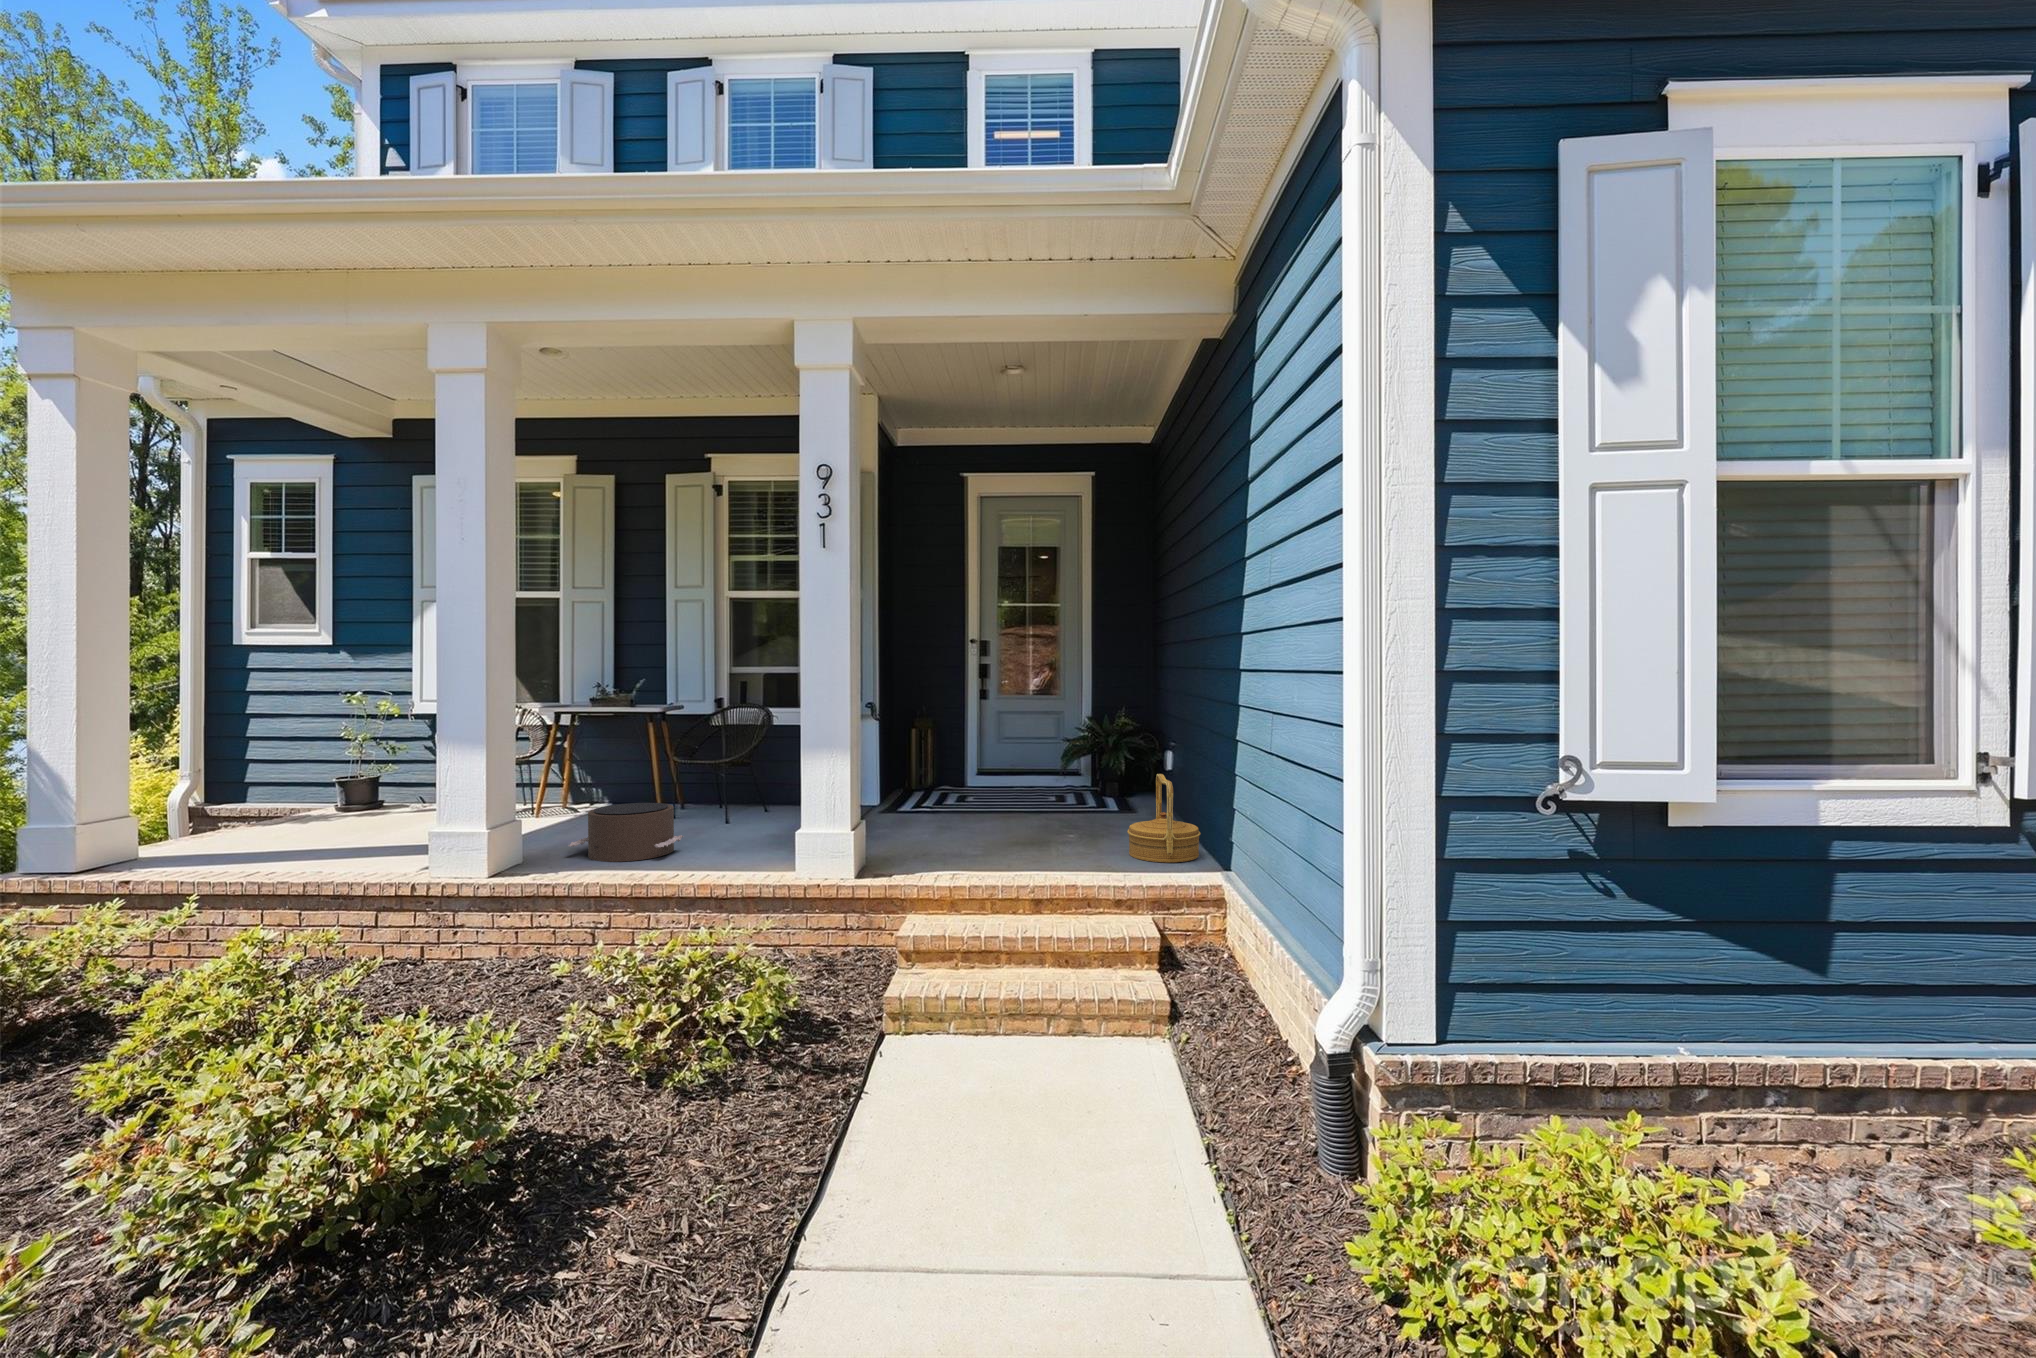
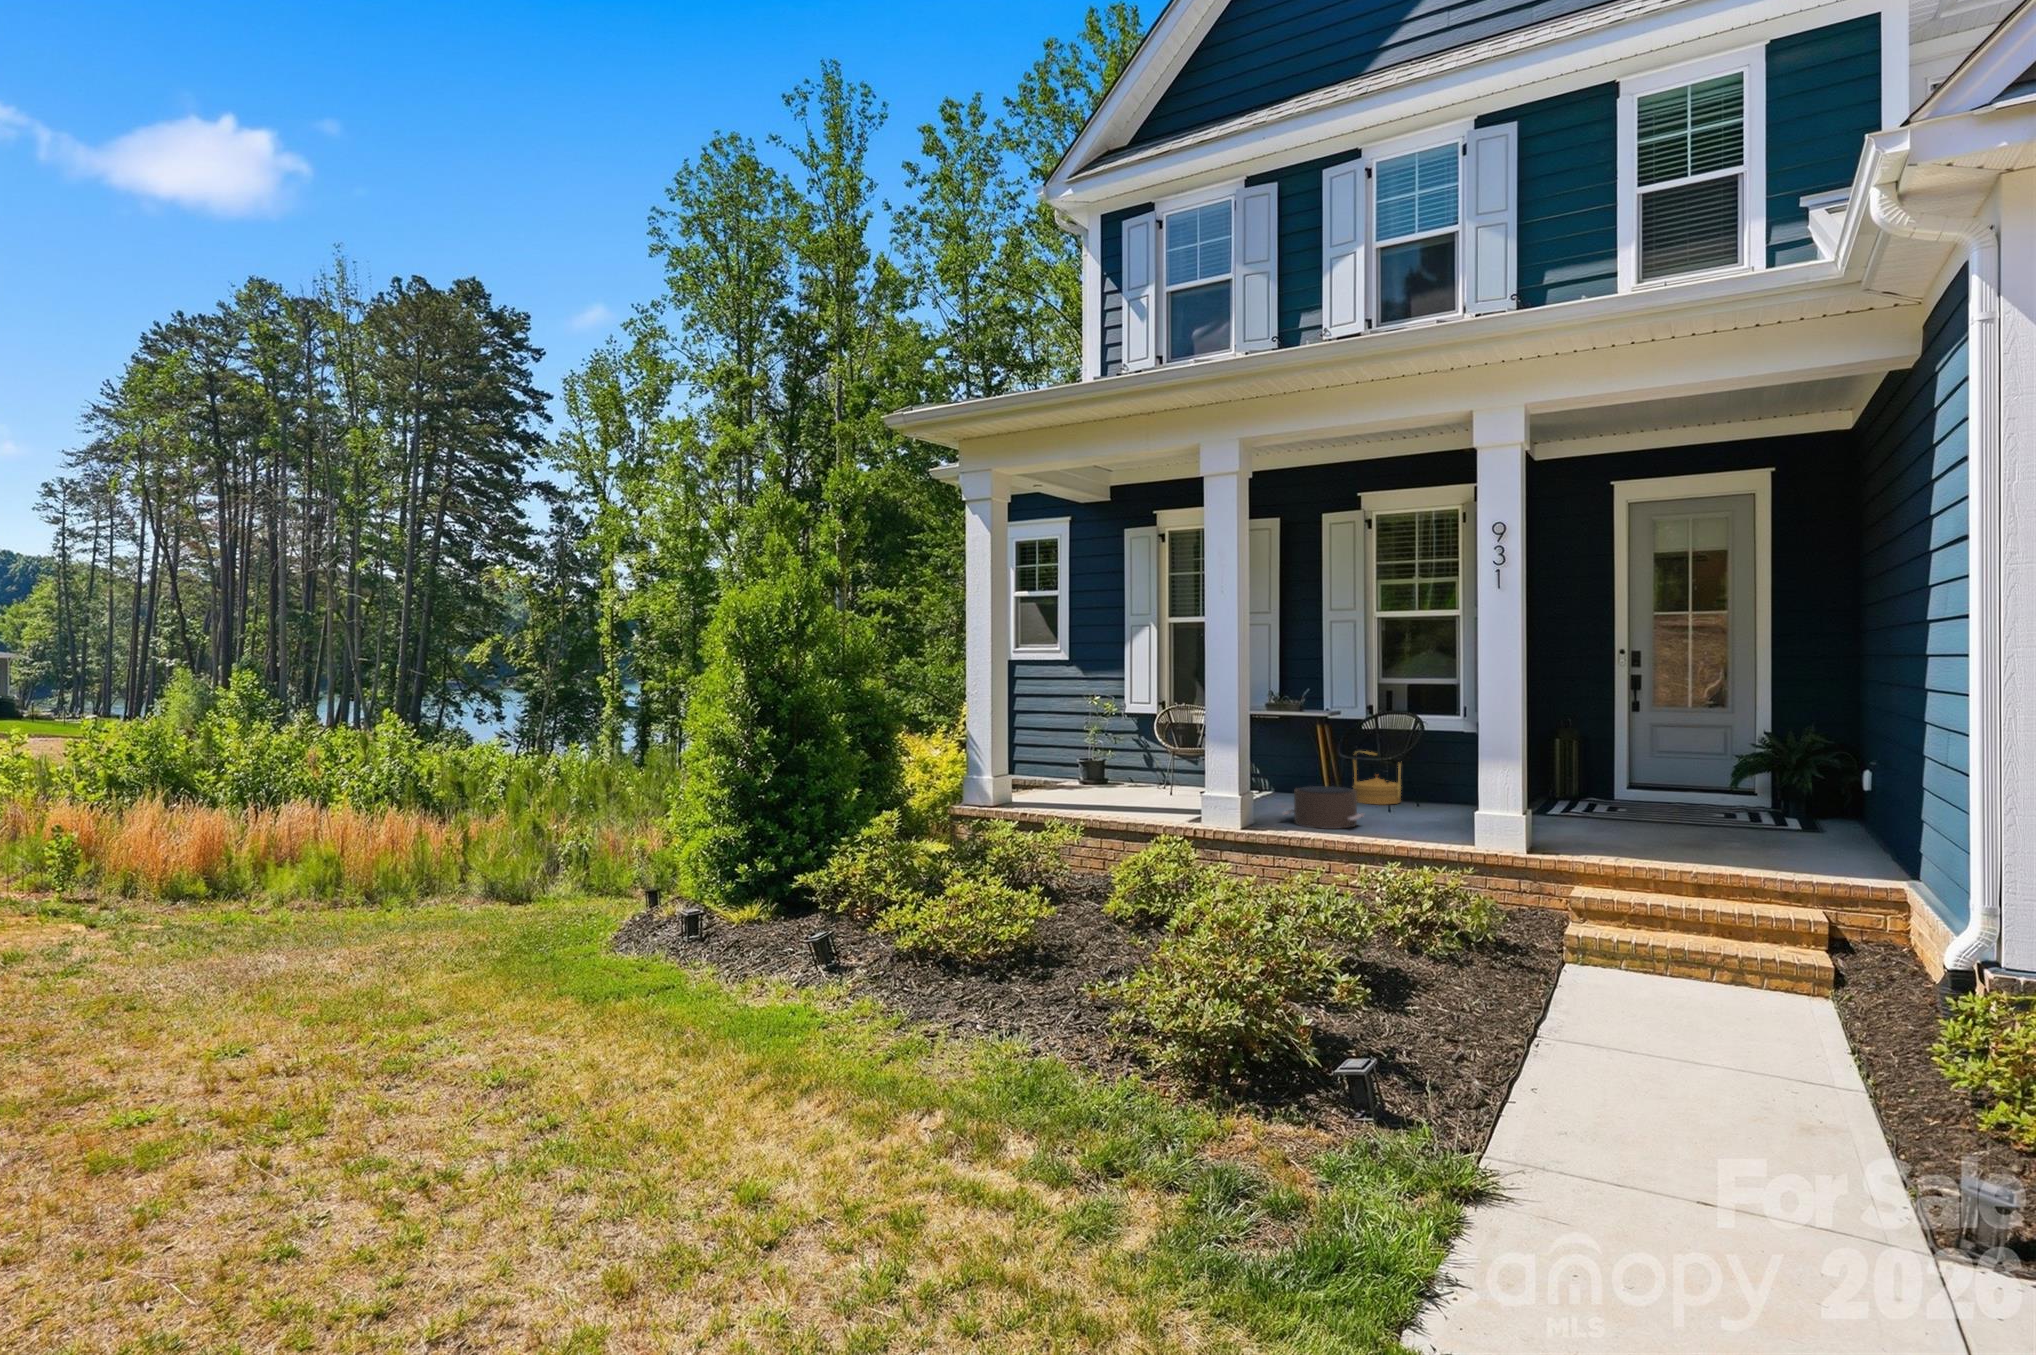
woven basket: present [1127,774,1201,863] -> present [1353,751,1401,805]

